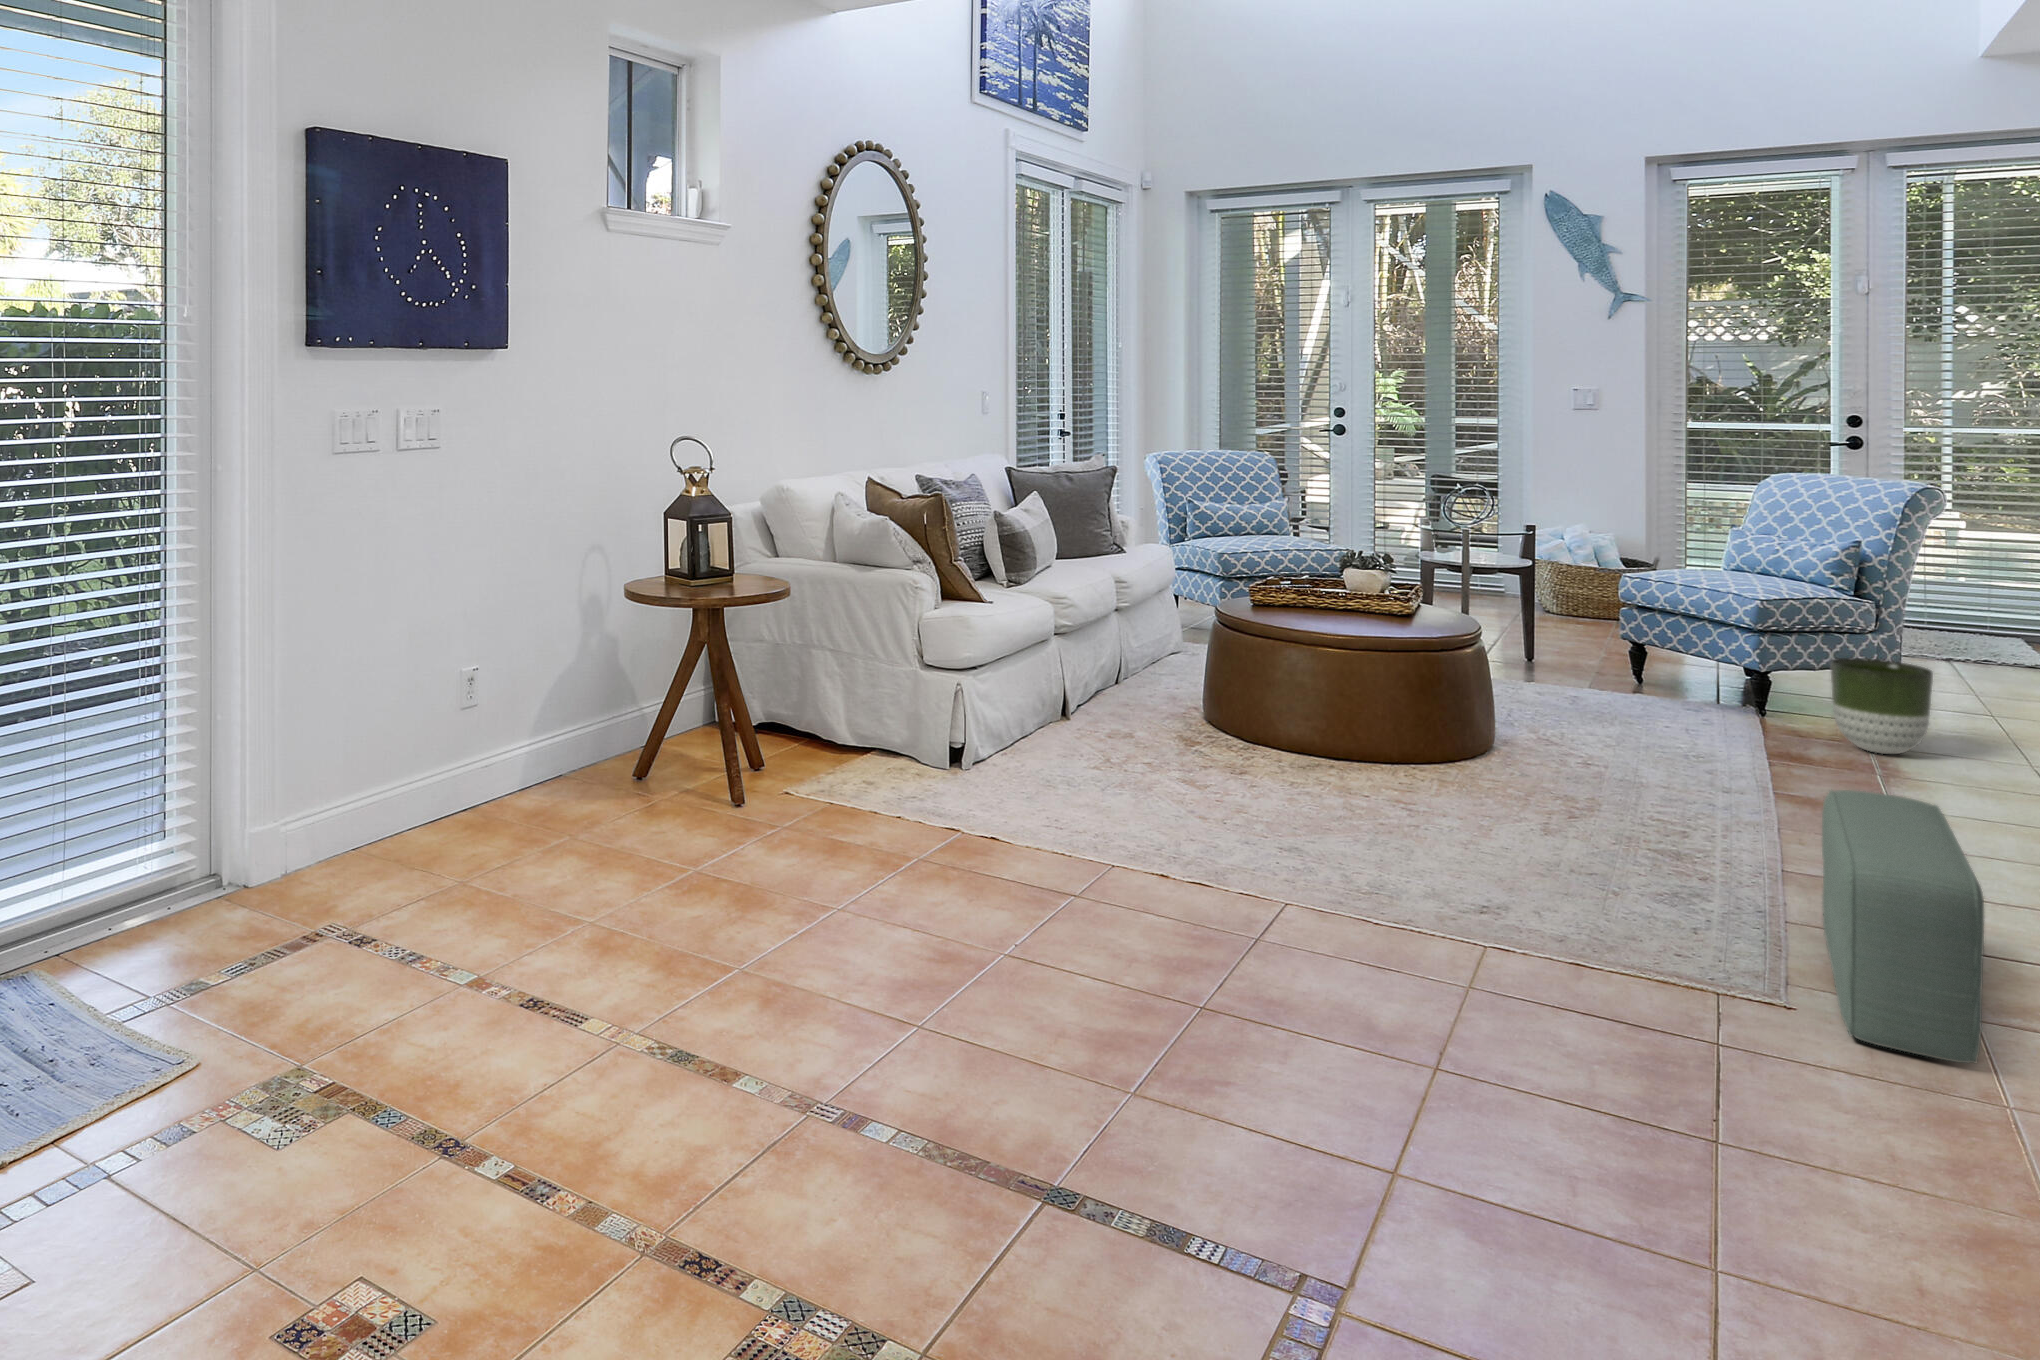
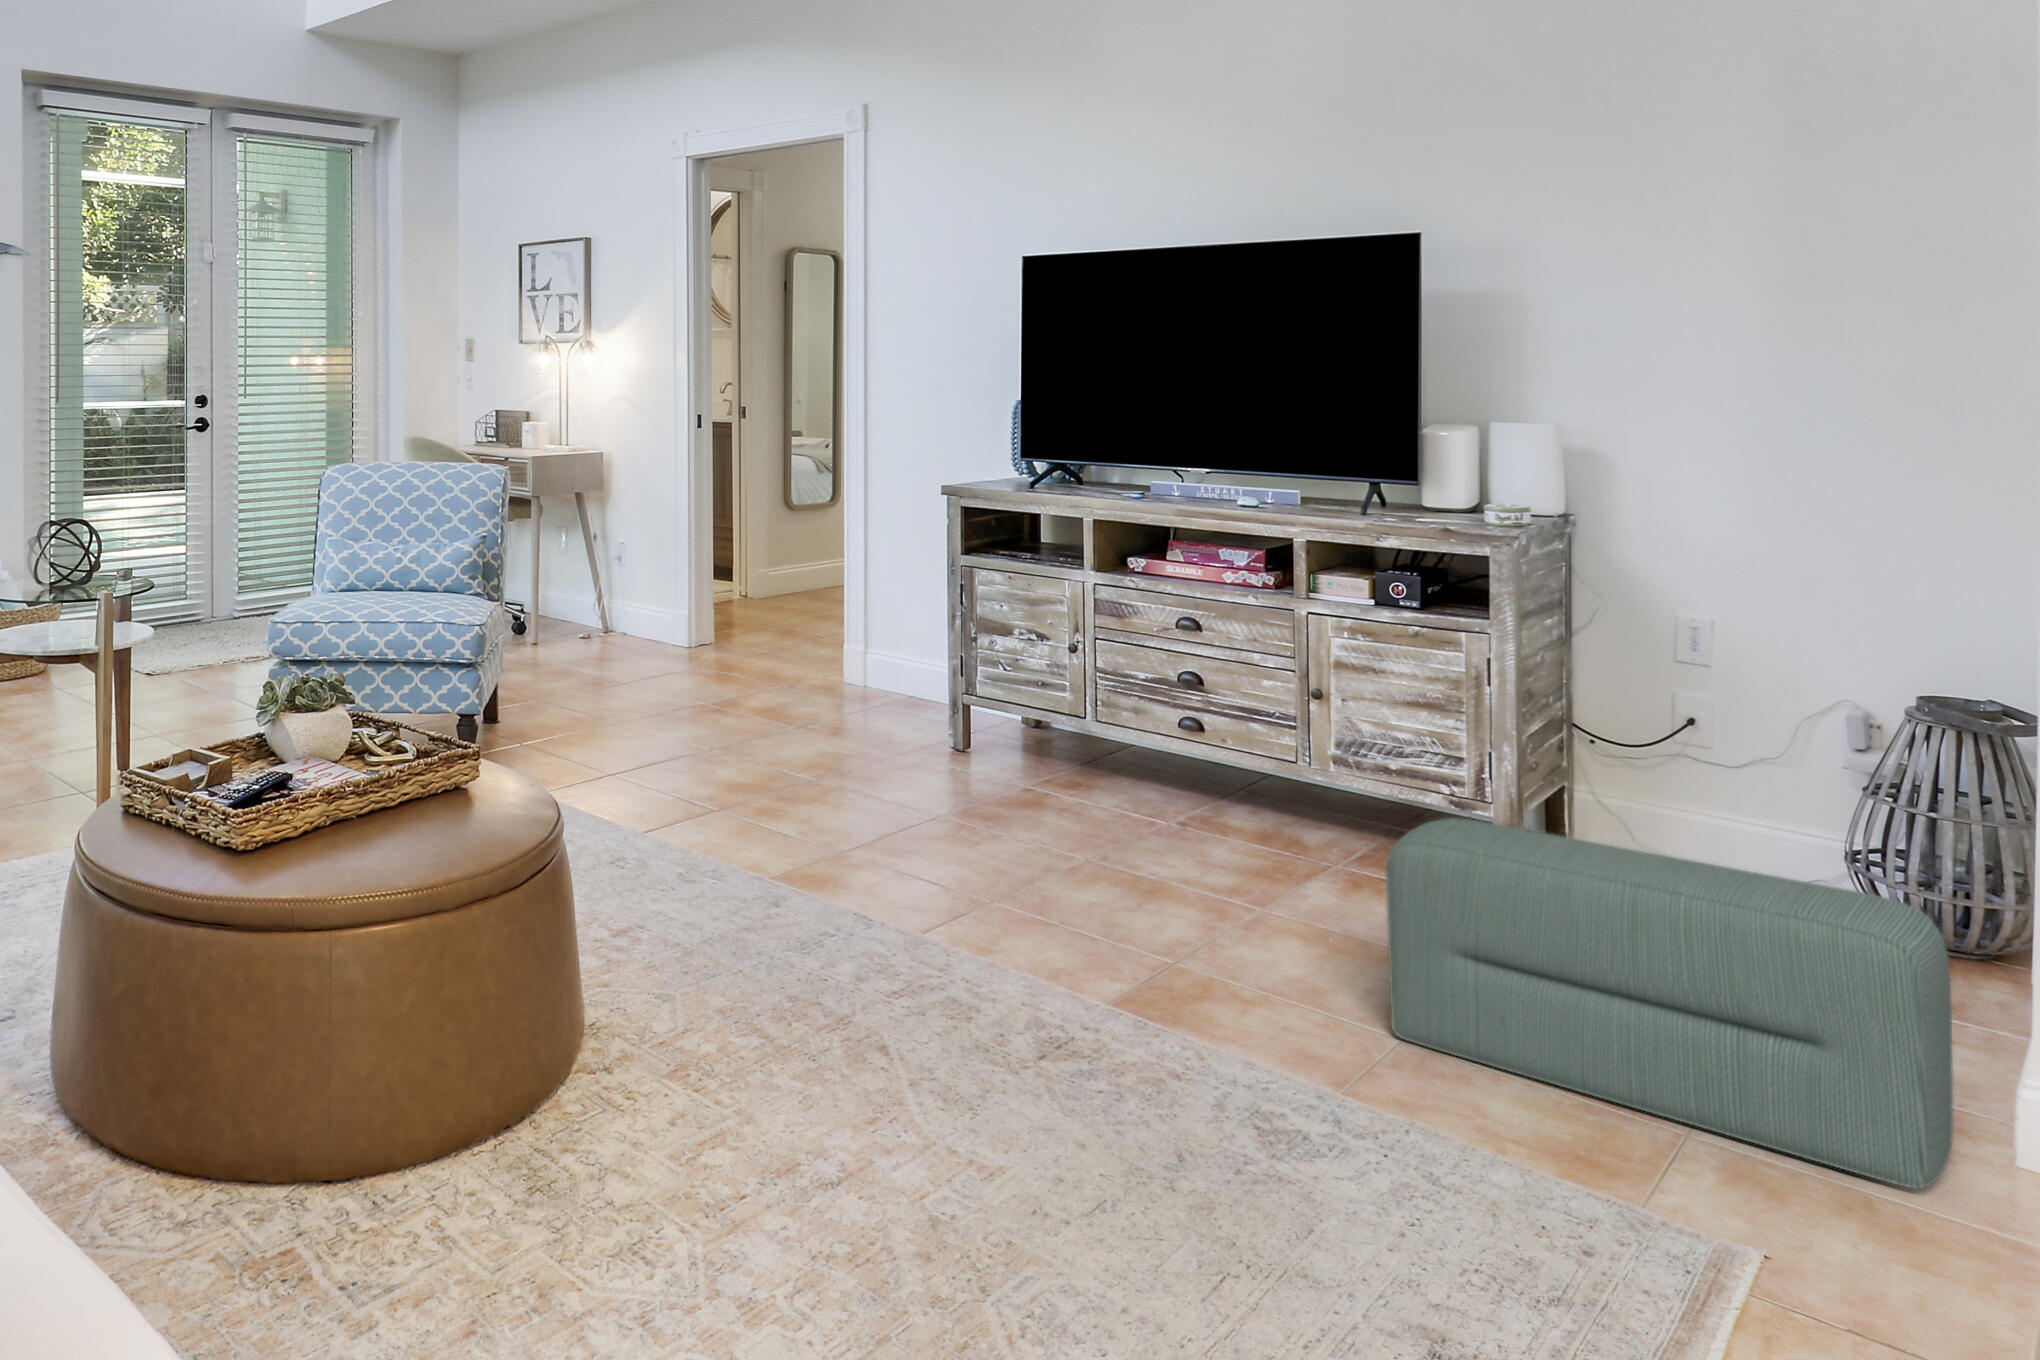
planter: present [1830,658,1933,754] -> none [595,664,689,779]

